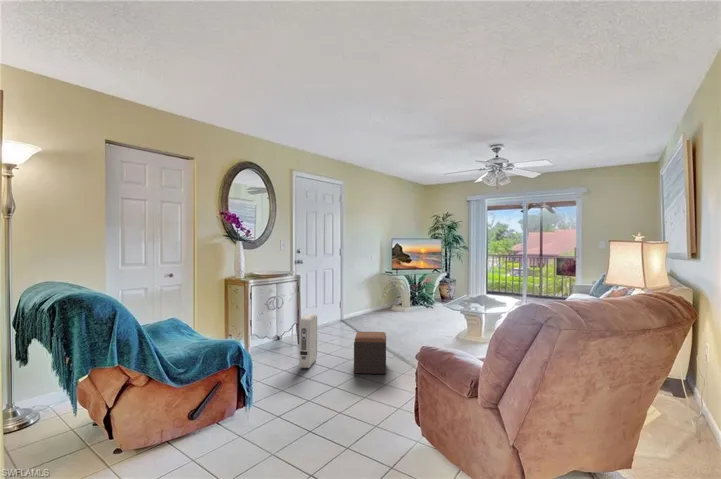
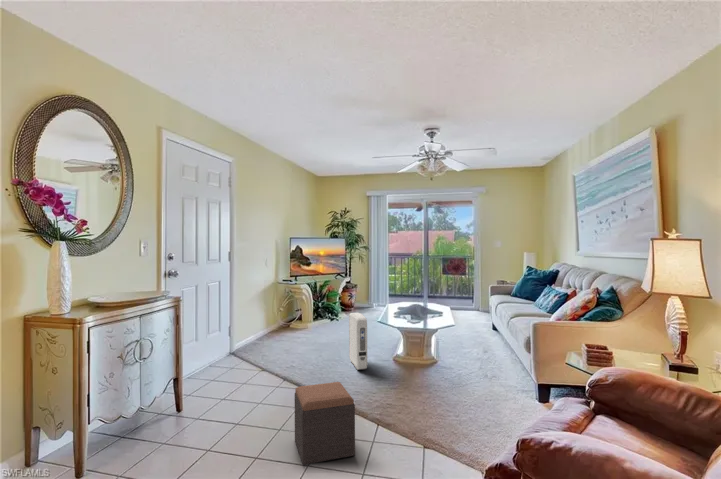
air purifier: present [299,314,317,368] -> present [349,313,367,370]

